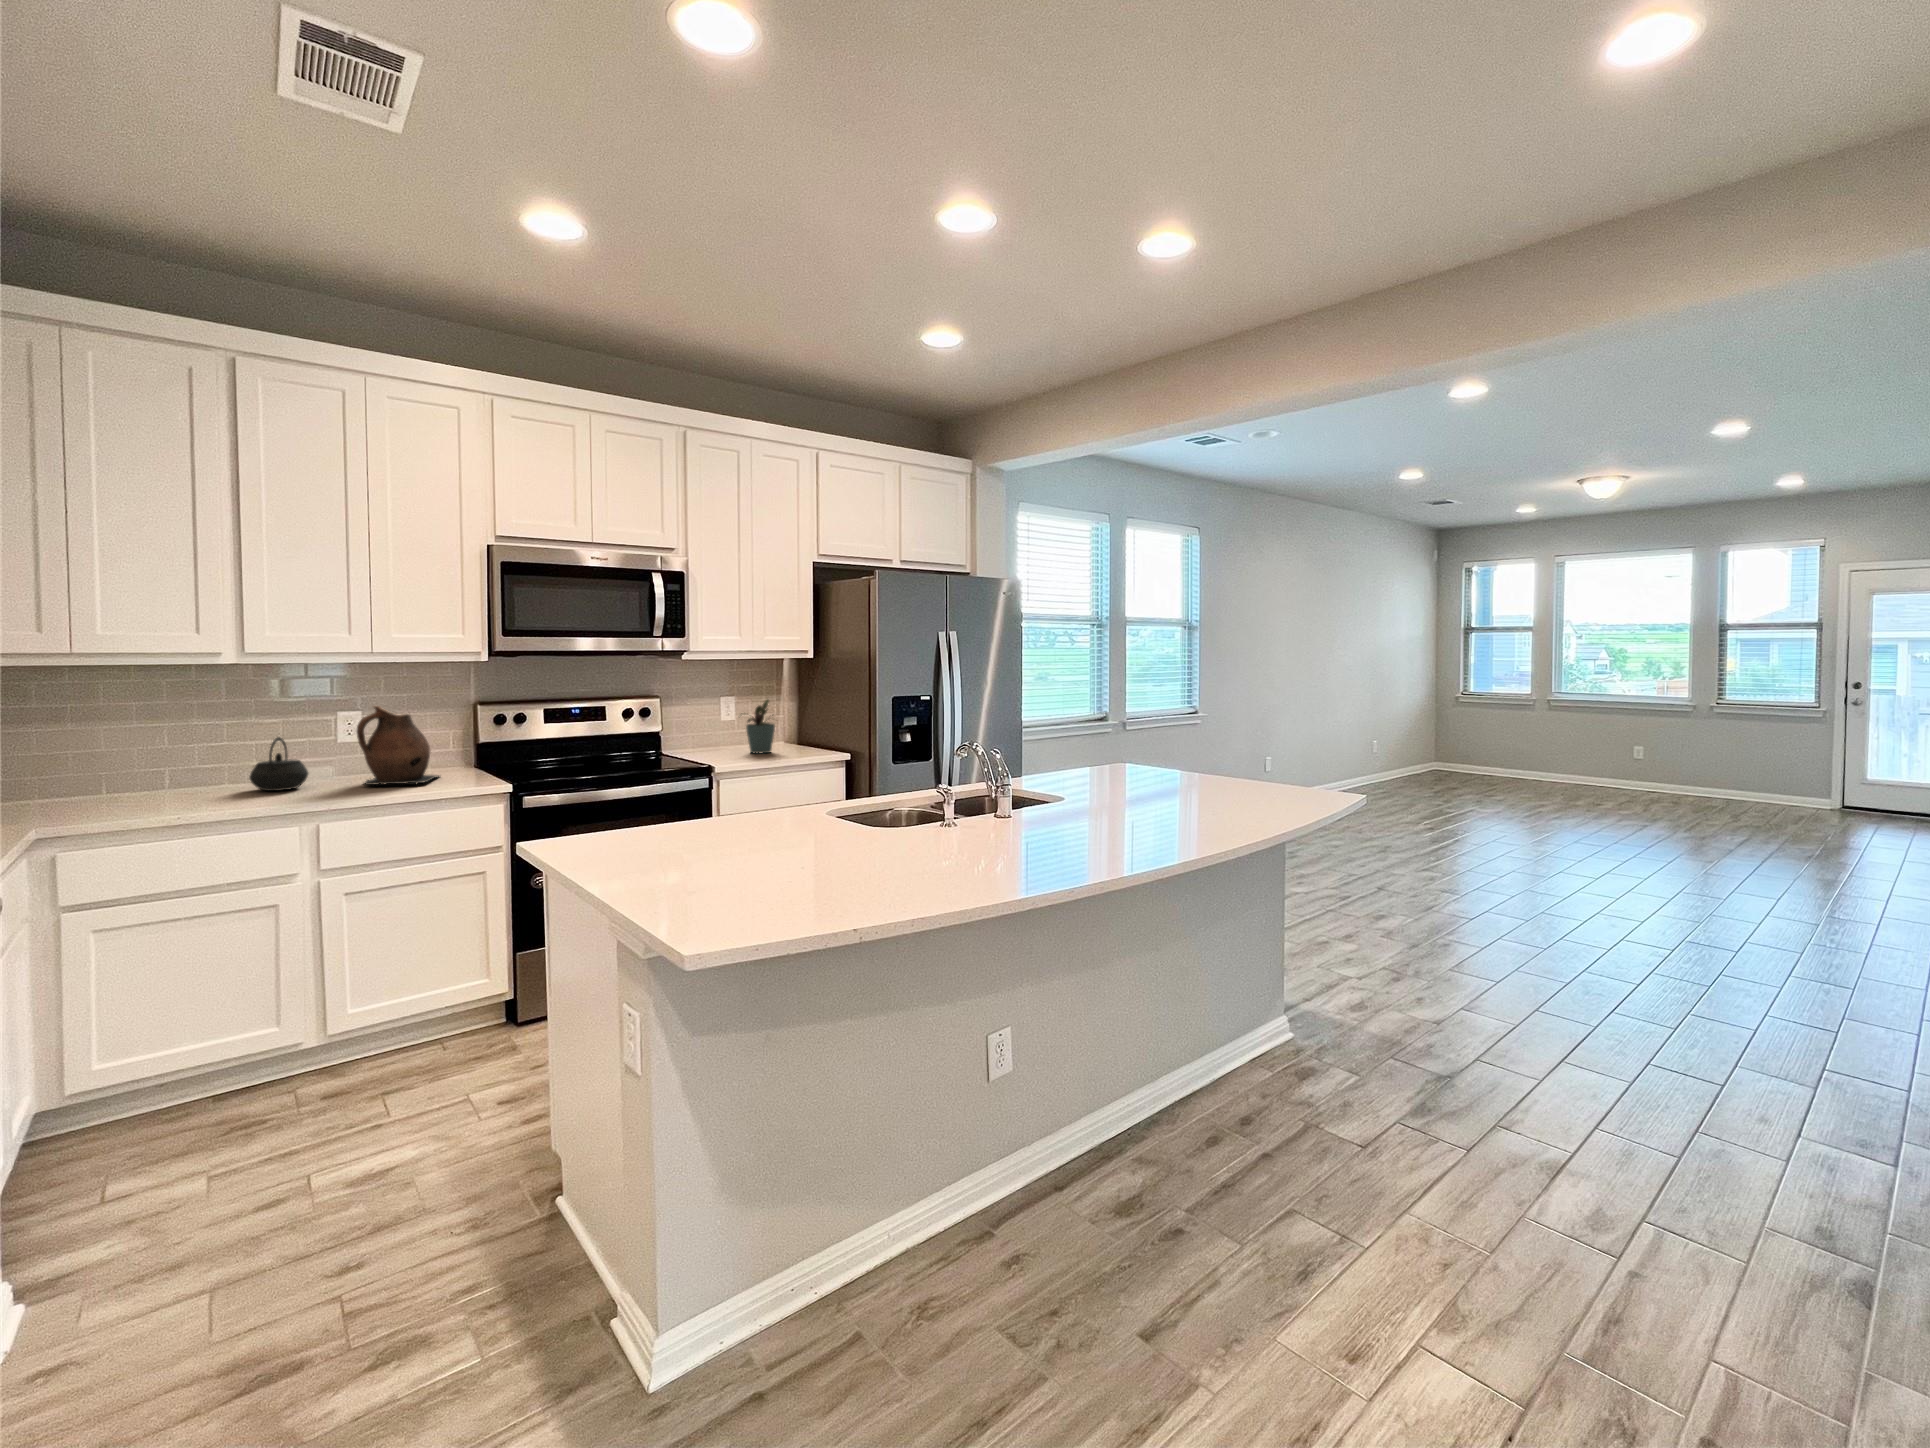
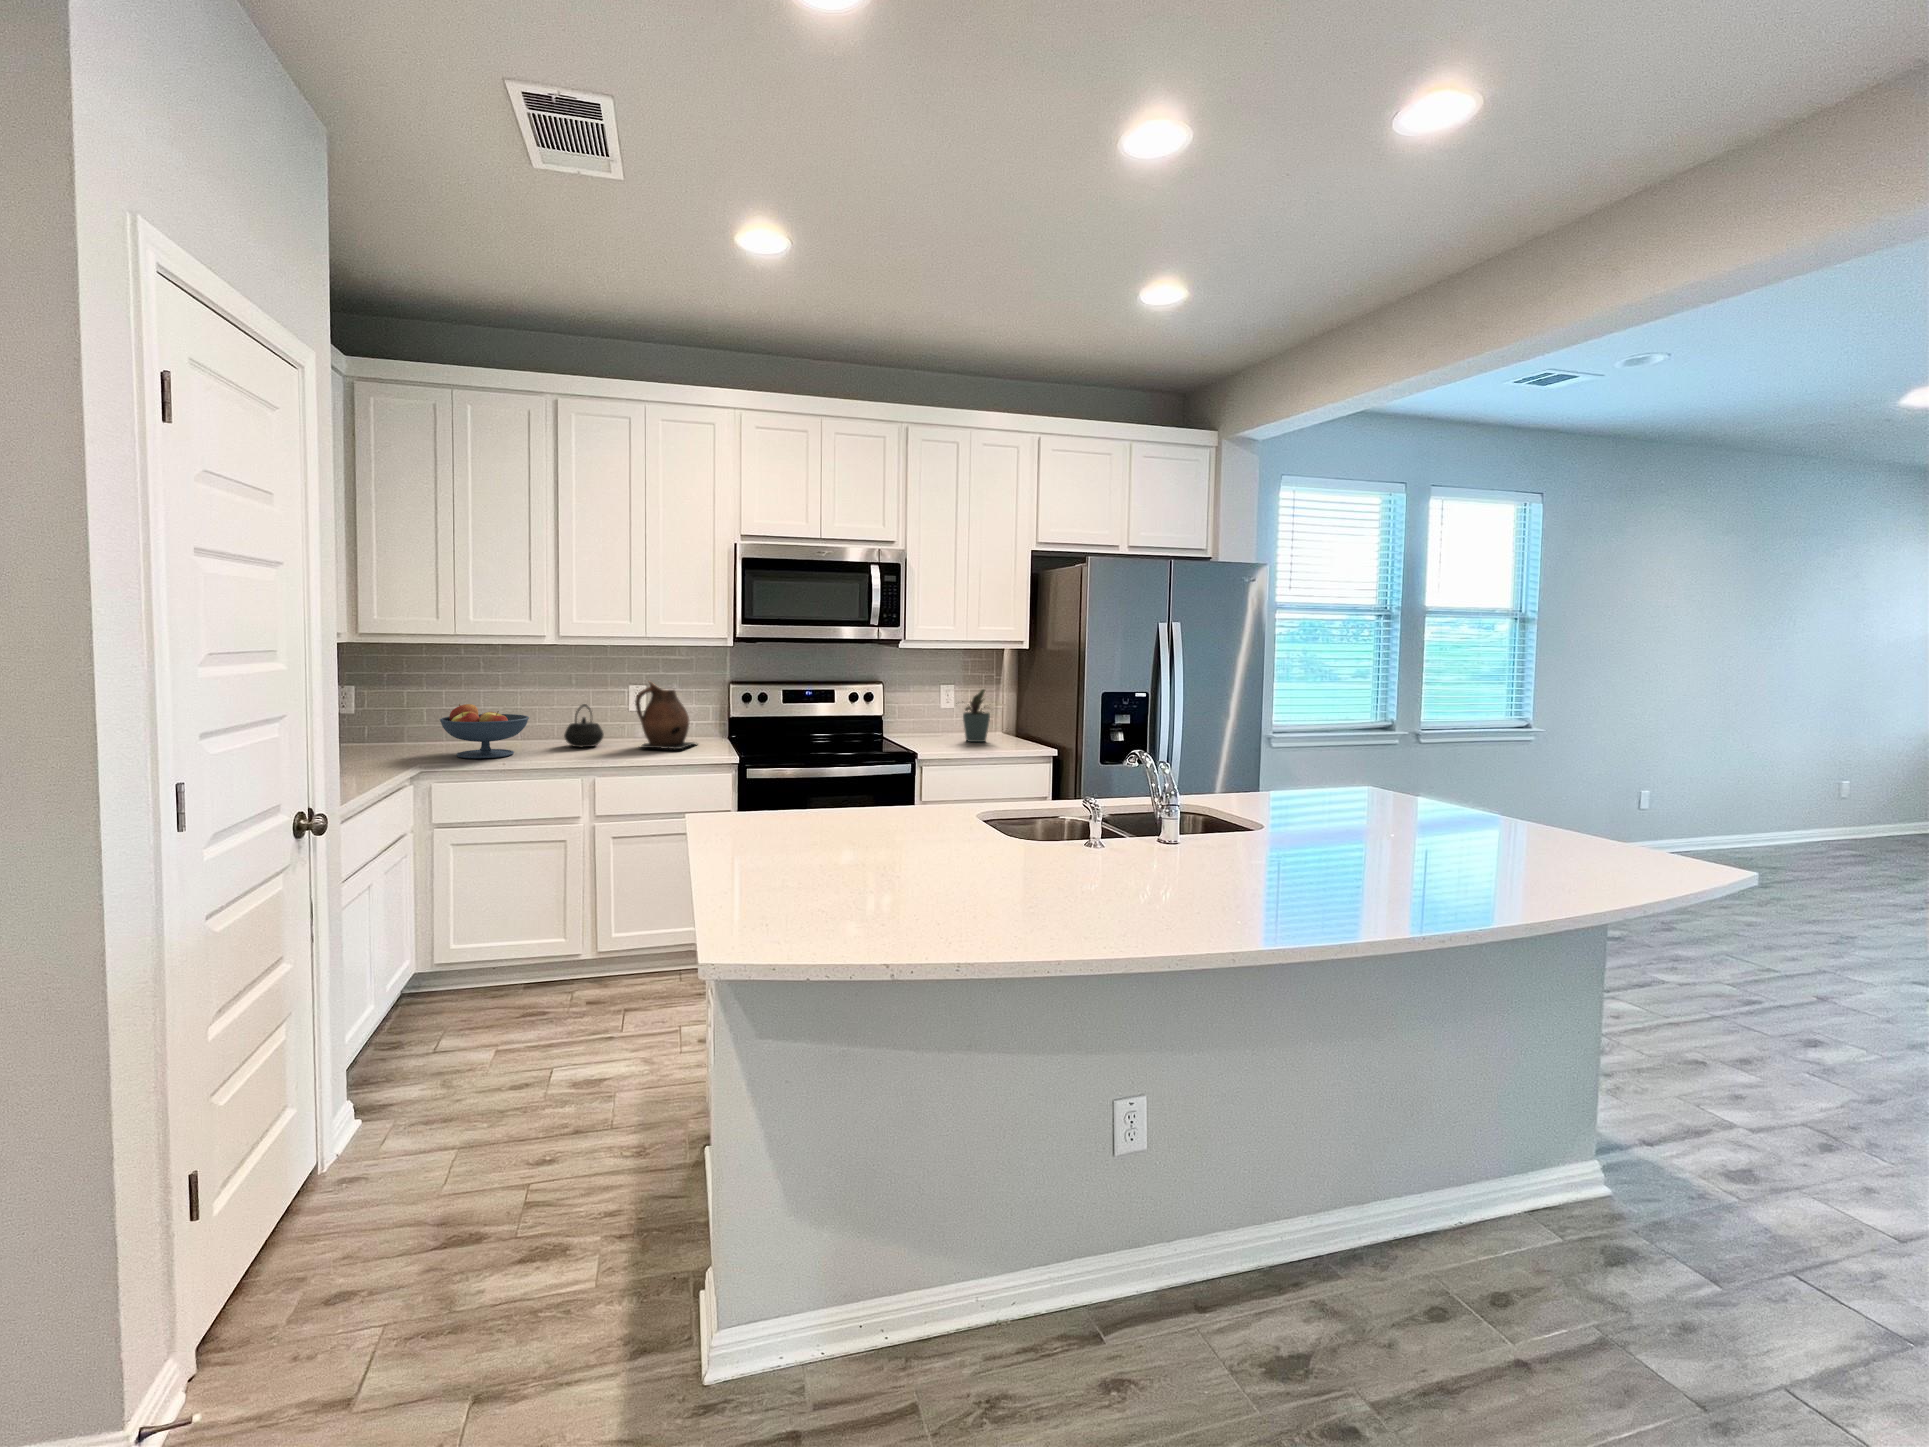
fruit bowl: none [58,745,203,815] -> present [440,704,529,758]

